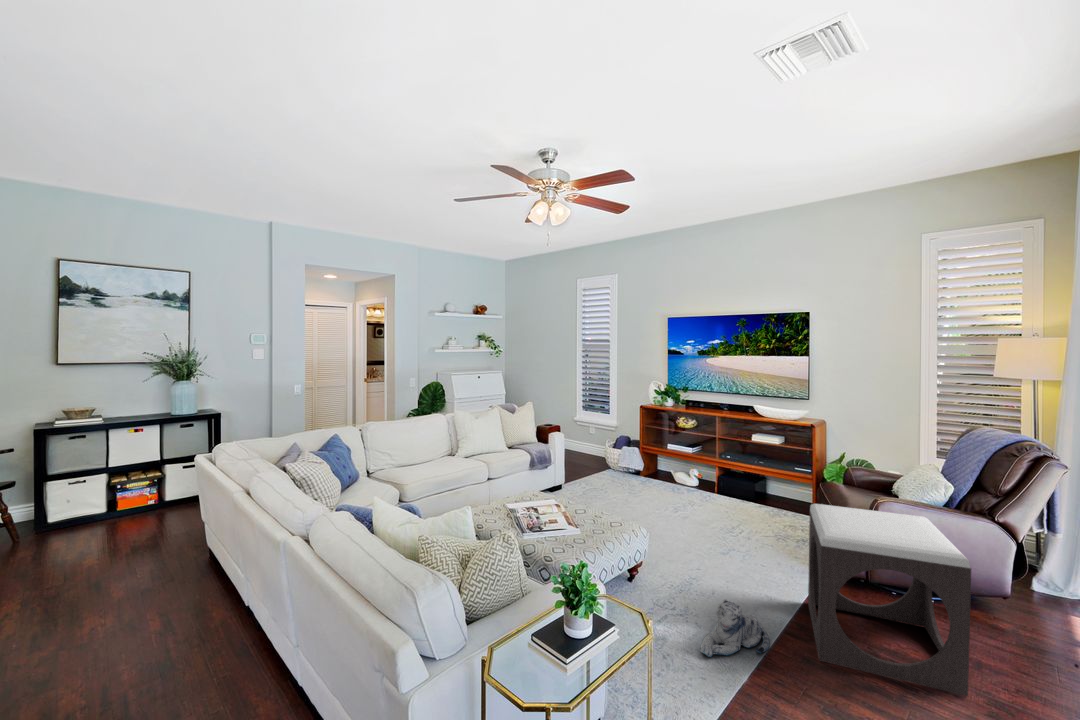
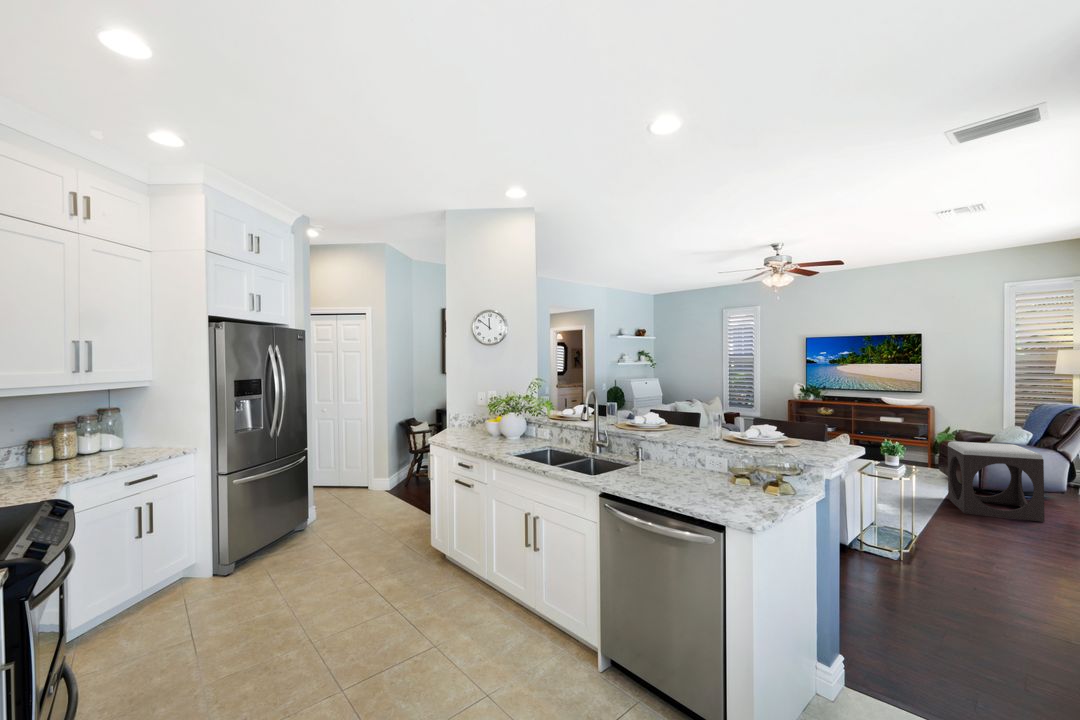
plush toy: present [700,599,769,657] -> none [899,486,935,512]

